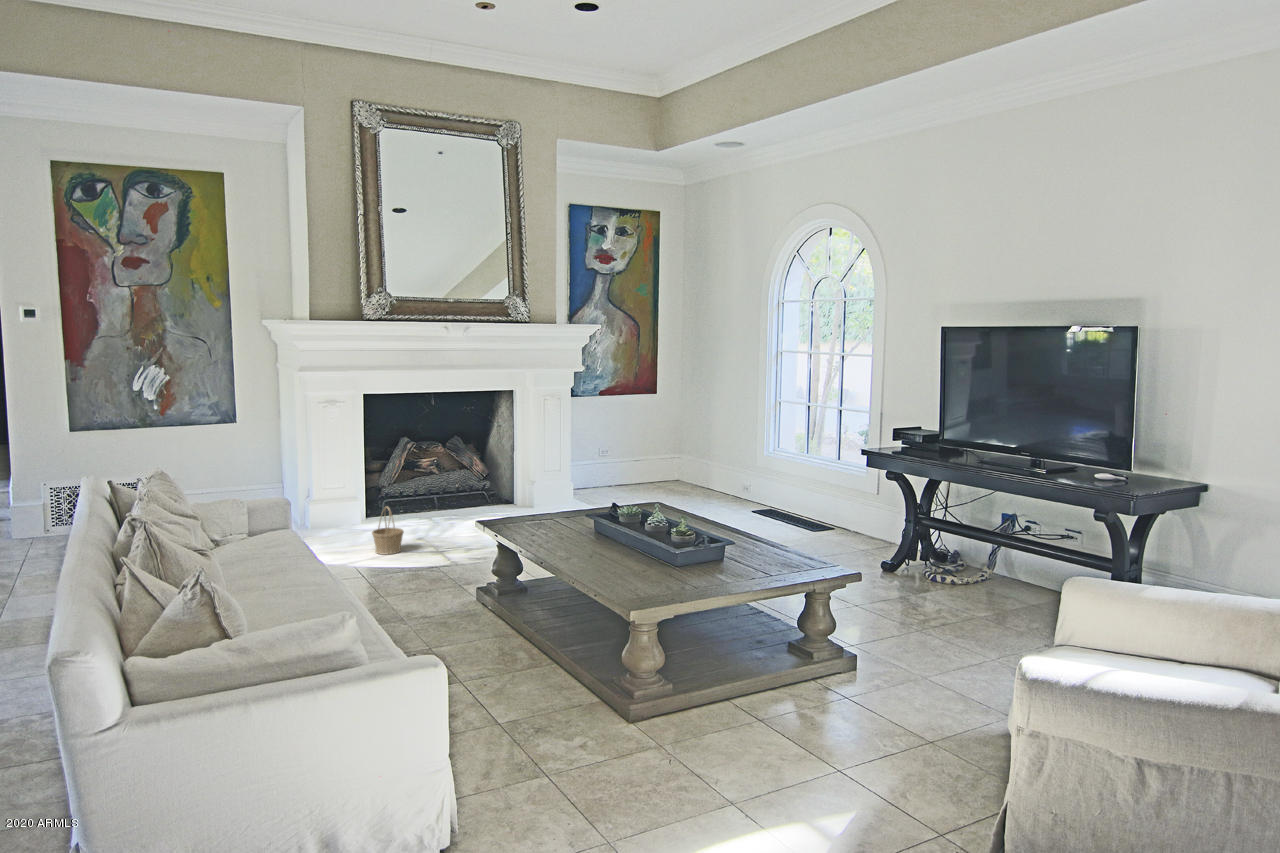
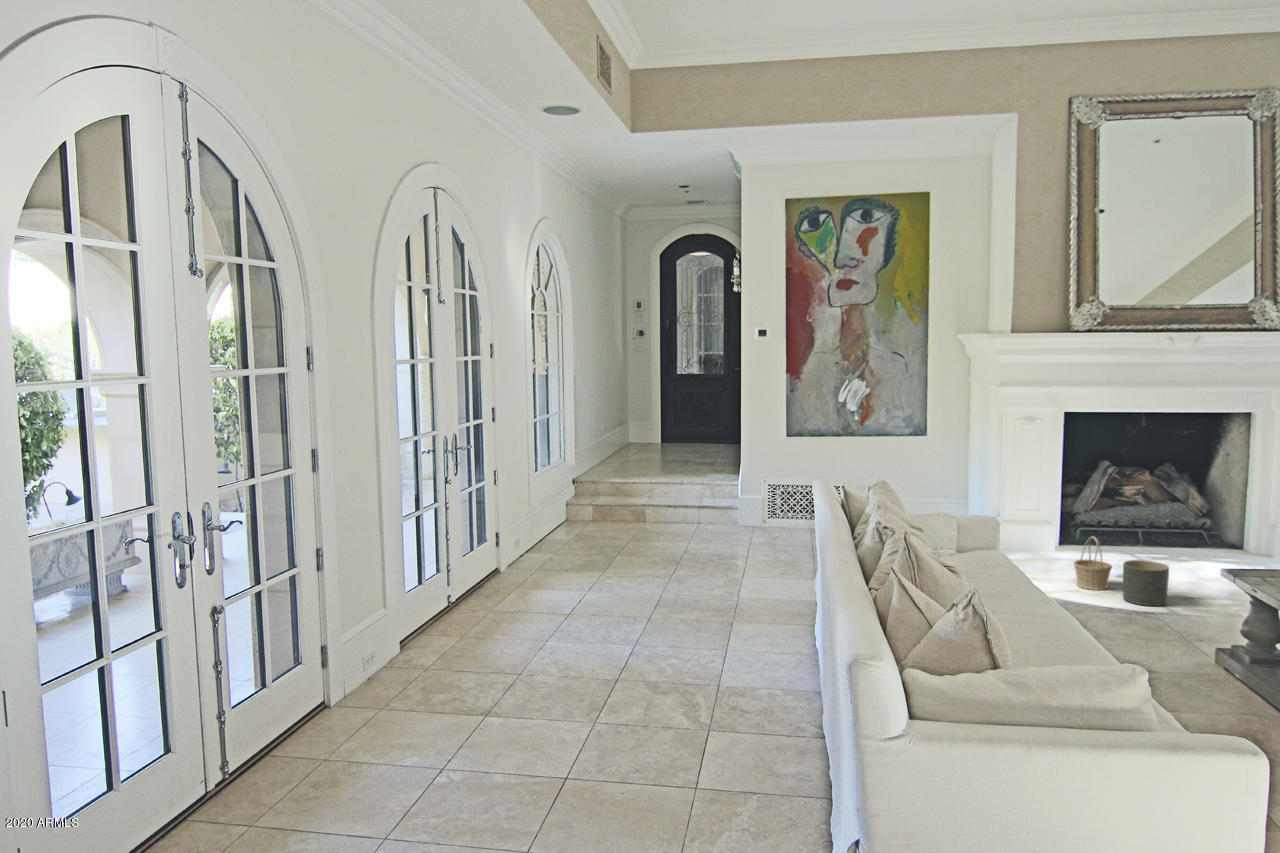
planter: none [410,523,446,562] -> present [1123,560,1169,606]

